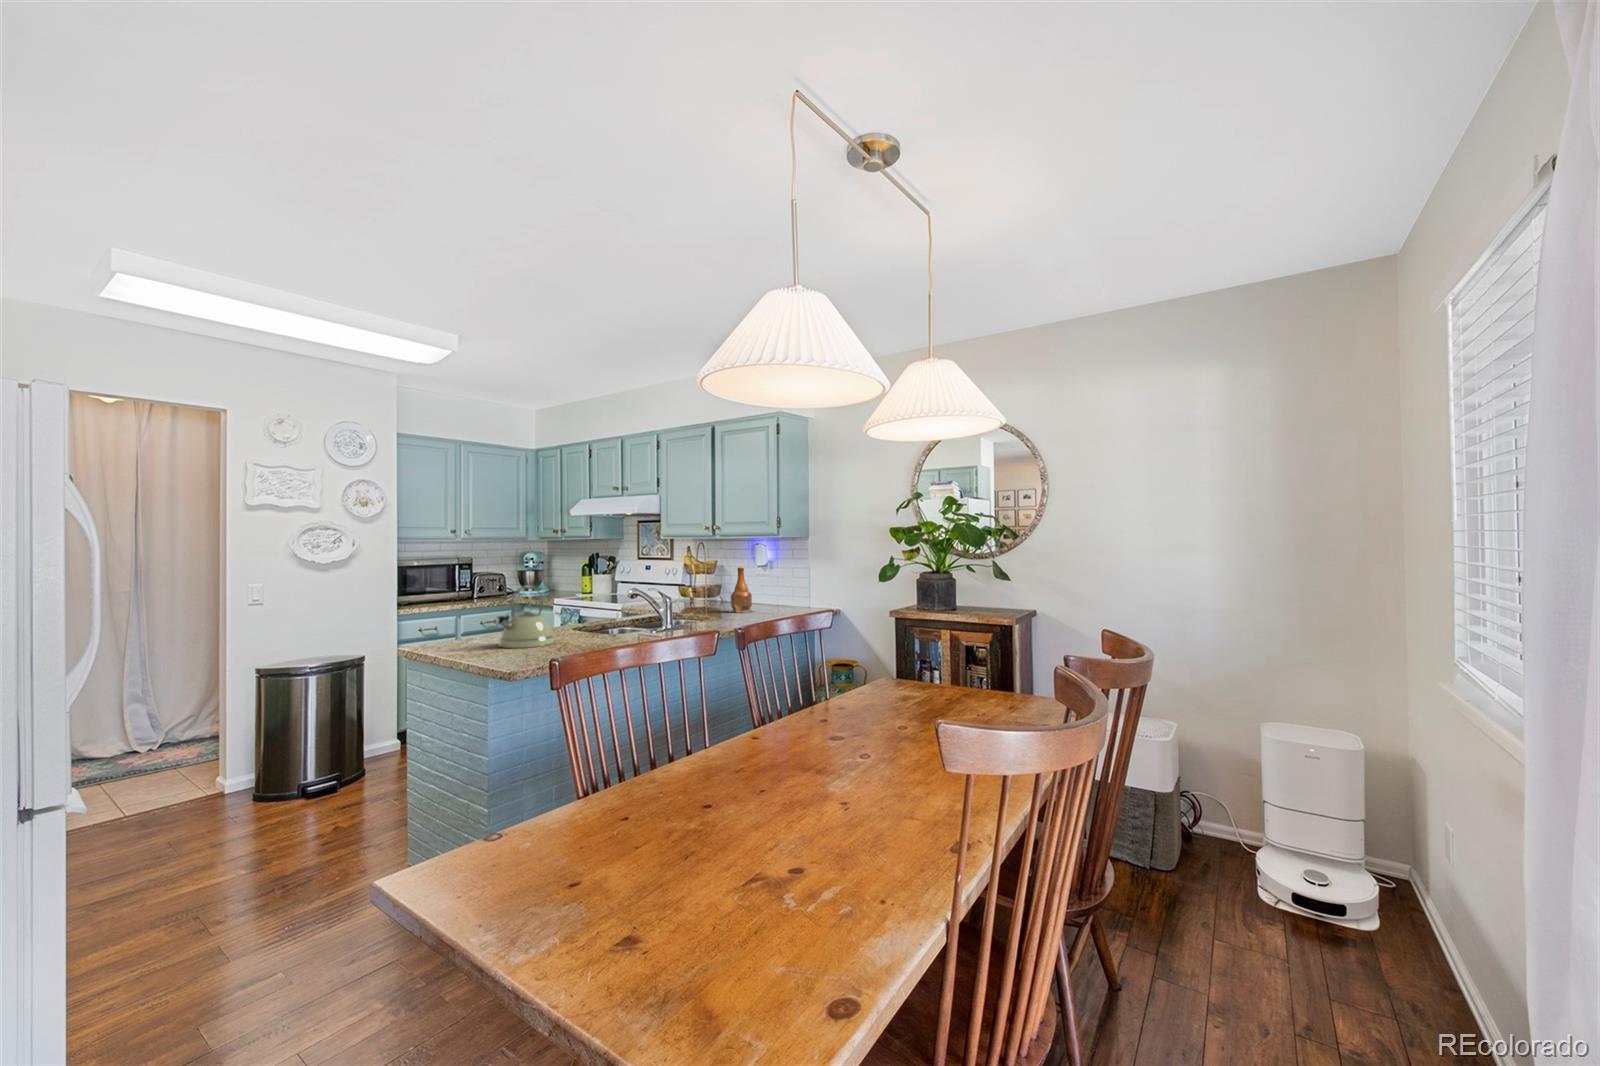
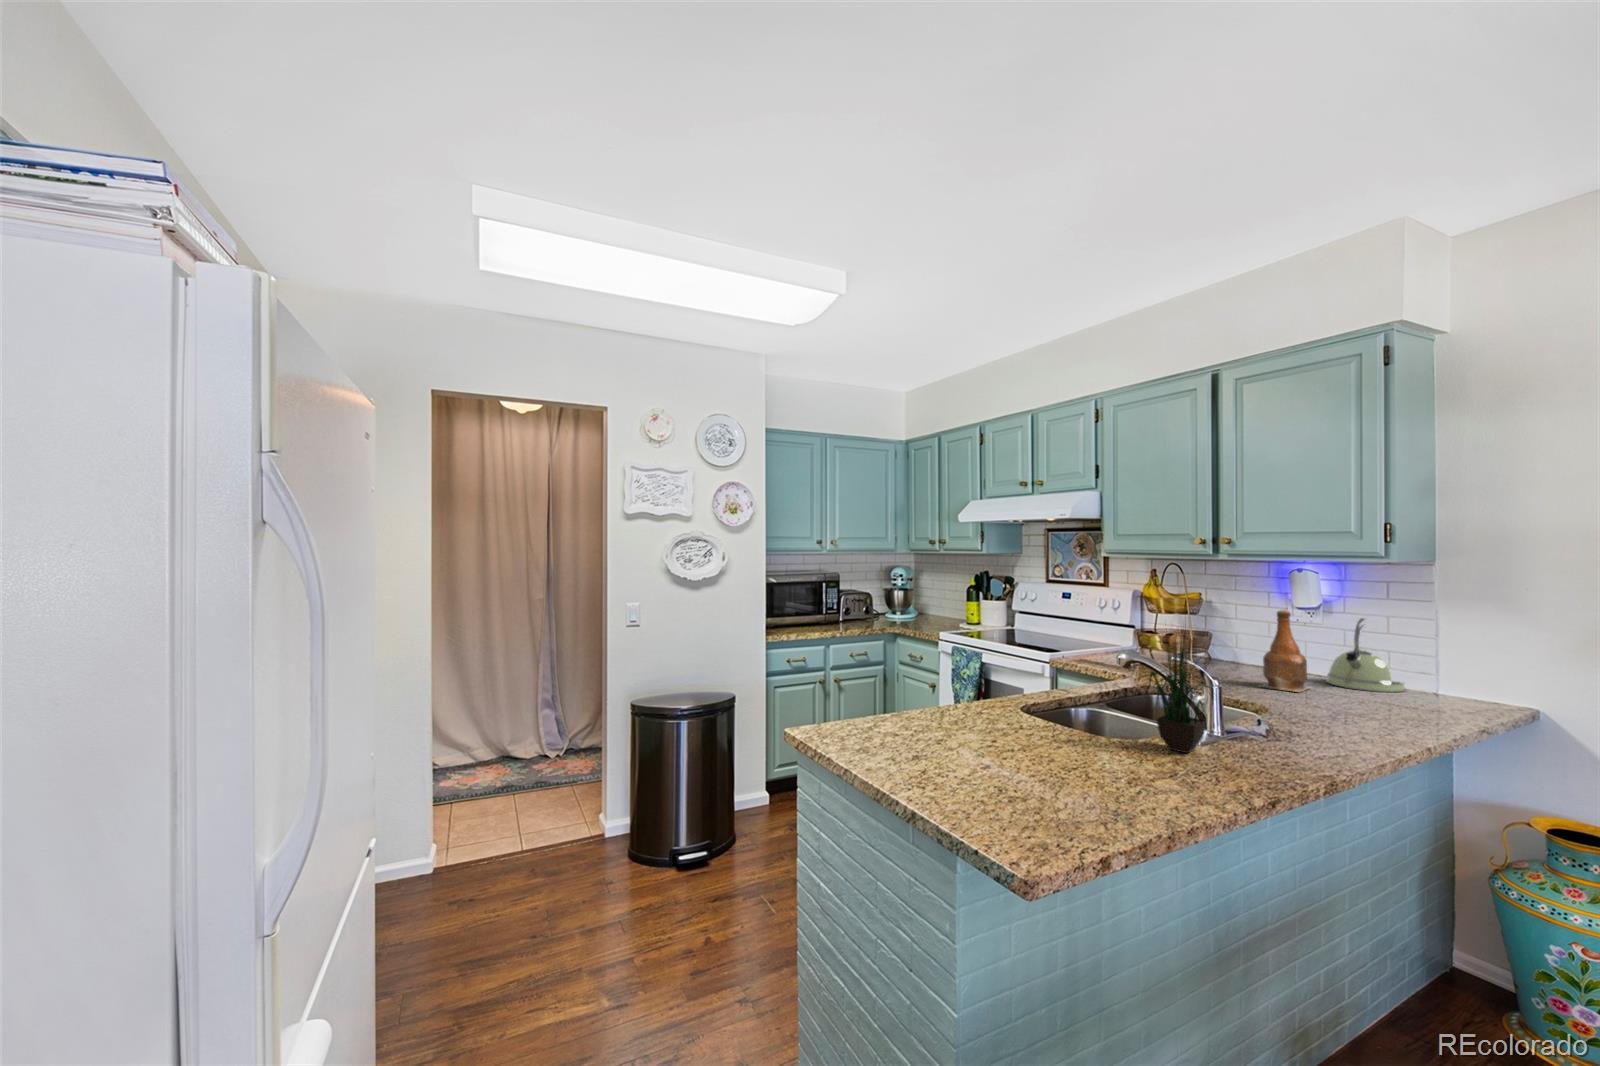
potted plant: none [615,559,655,634] -> present [1145,634,1213,753]
kettle: present [498,586,555,648] -> present [1326,618,1406,692]

